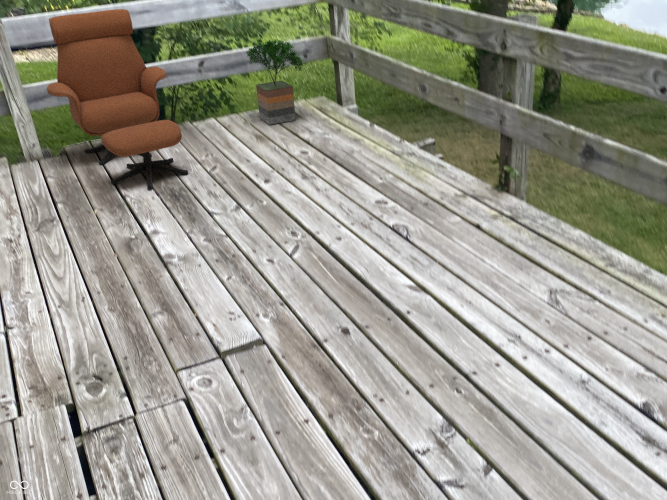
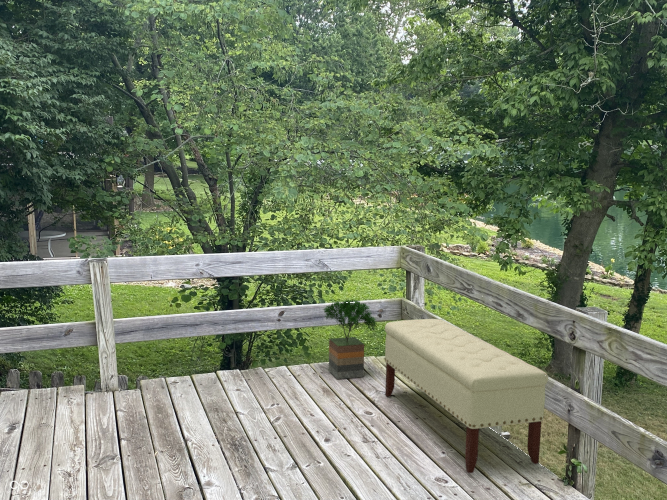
lounge chair: present [47,9,188,189] -> none [138,263,252,434]
bench: none [312,50,480,194] -> present [384,319,548,473]

